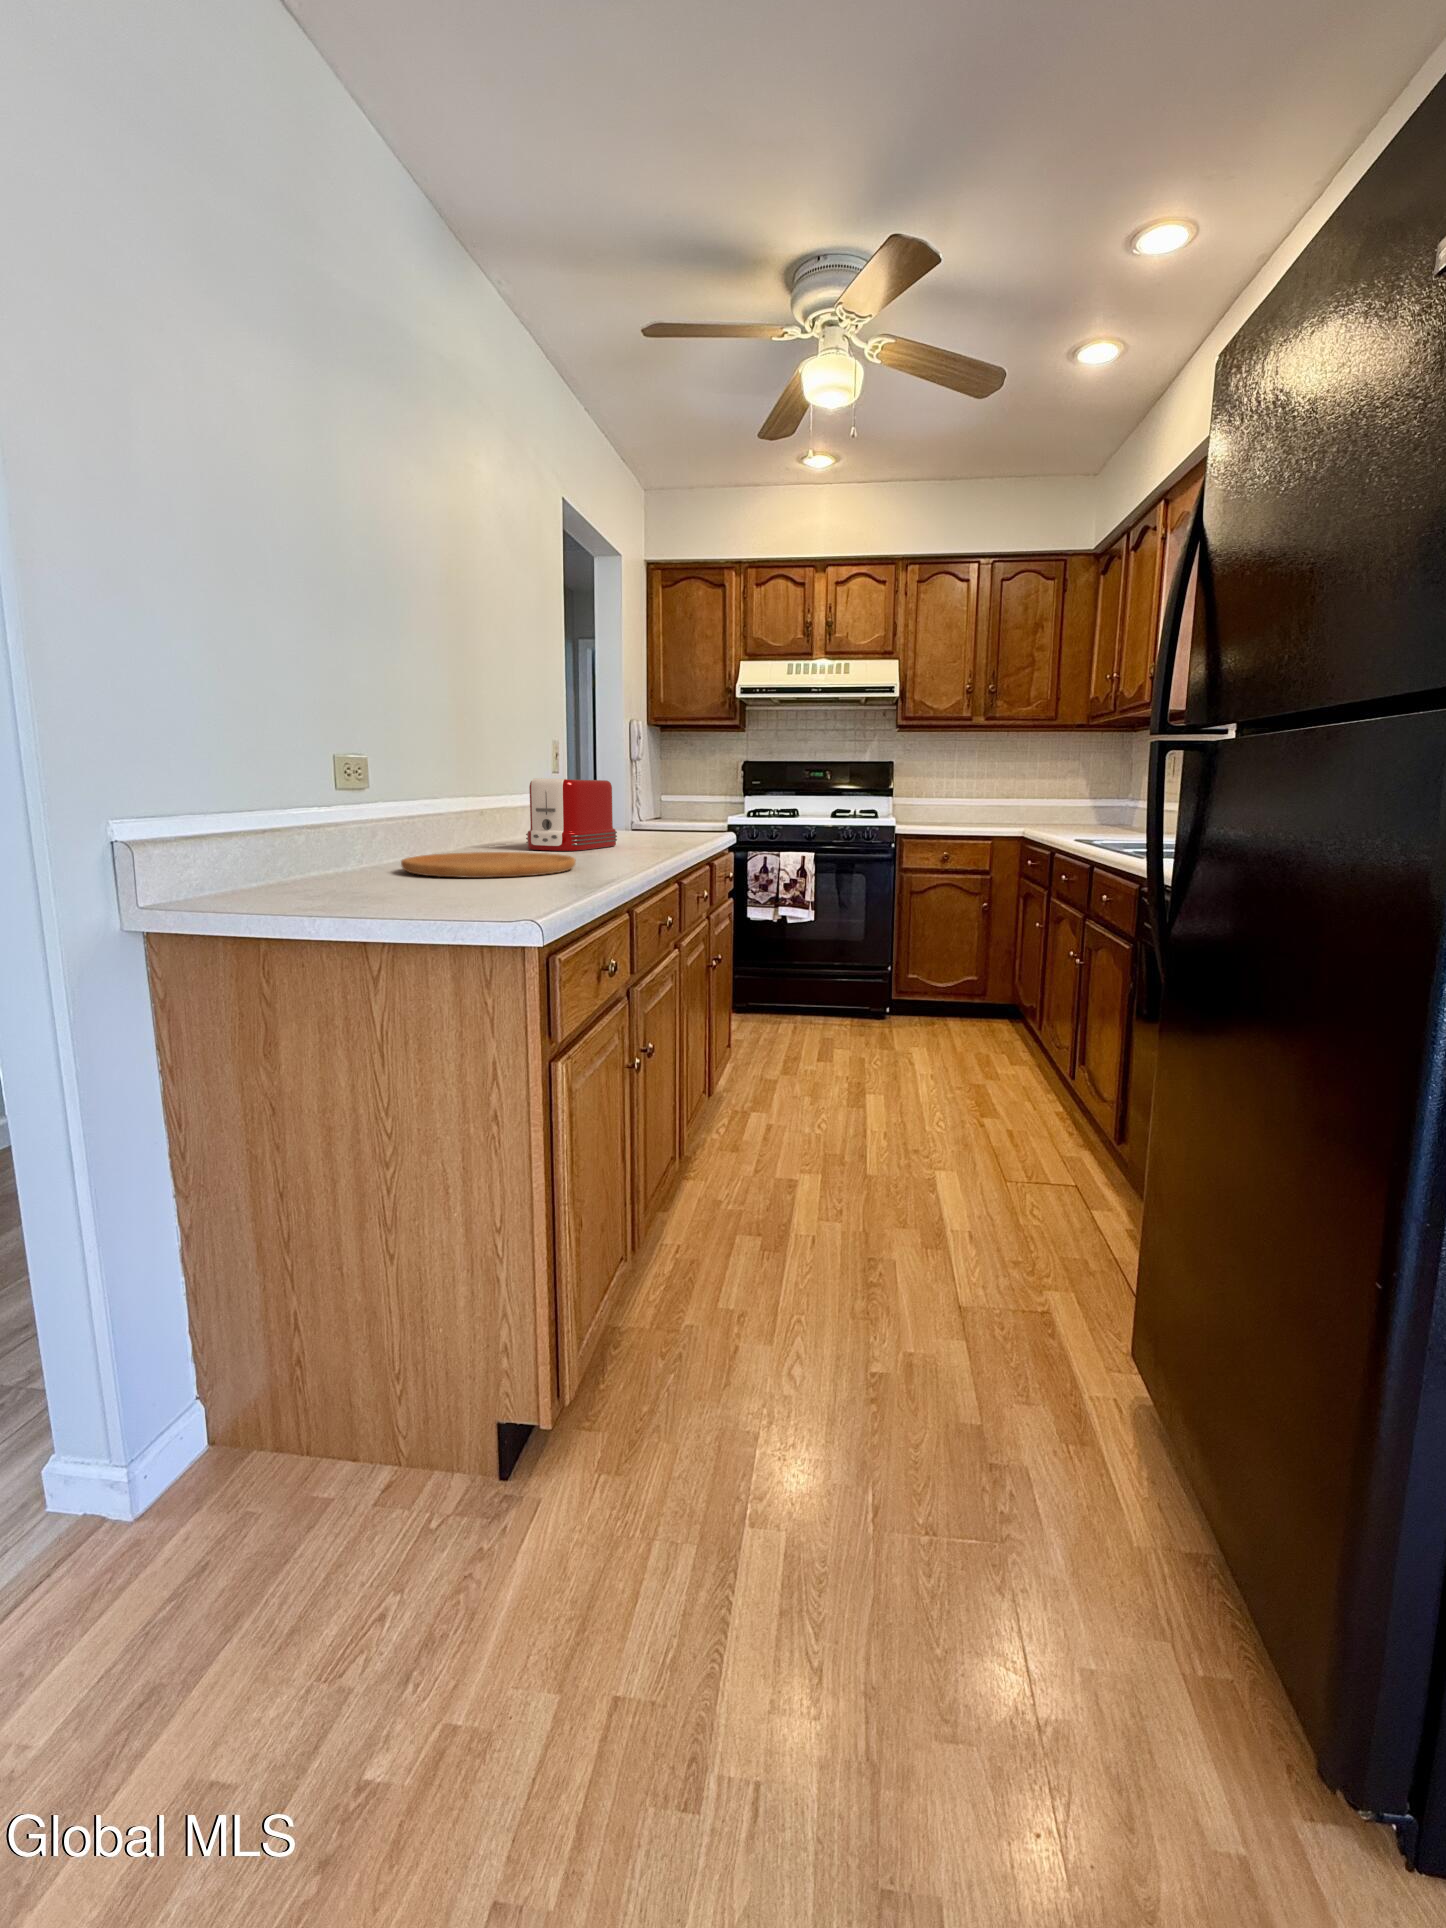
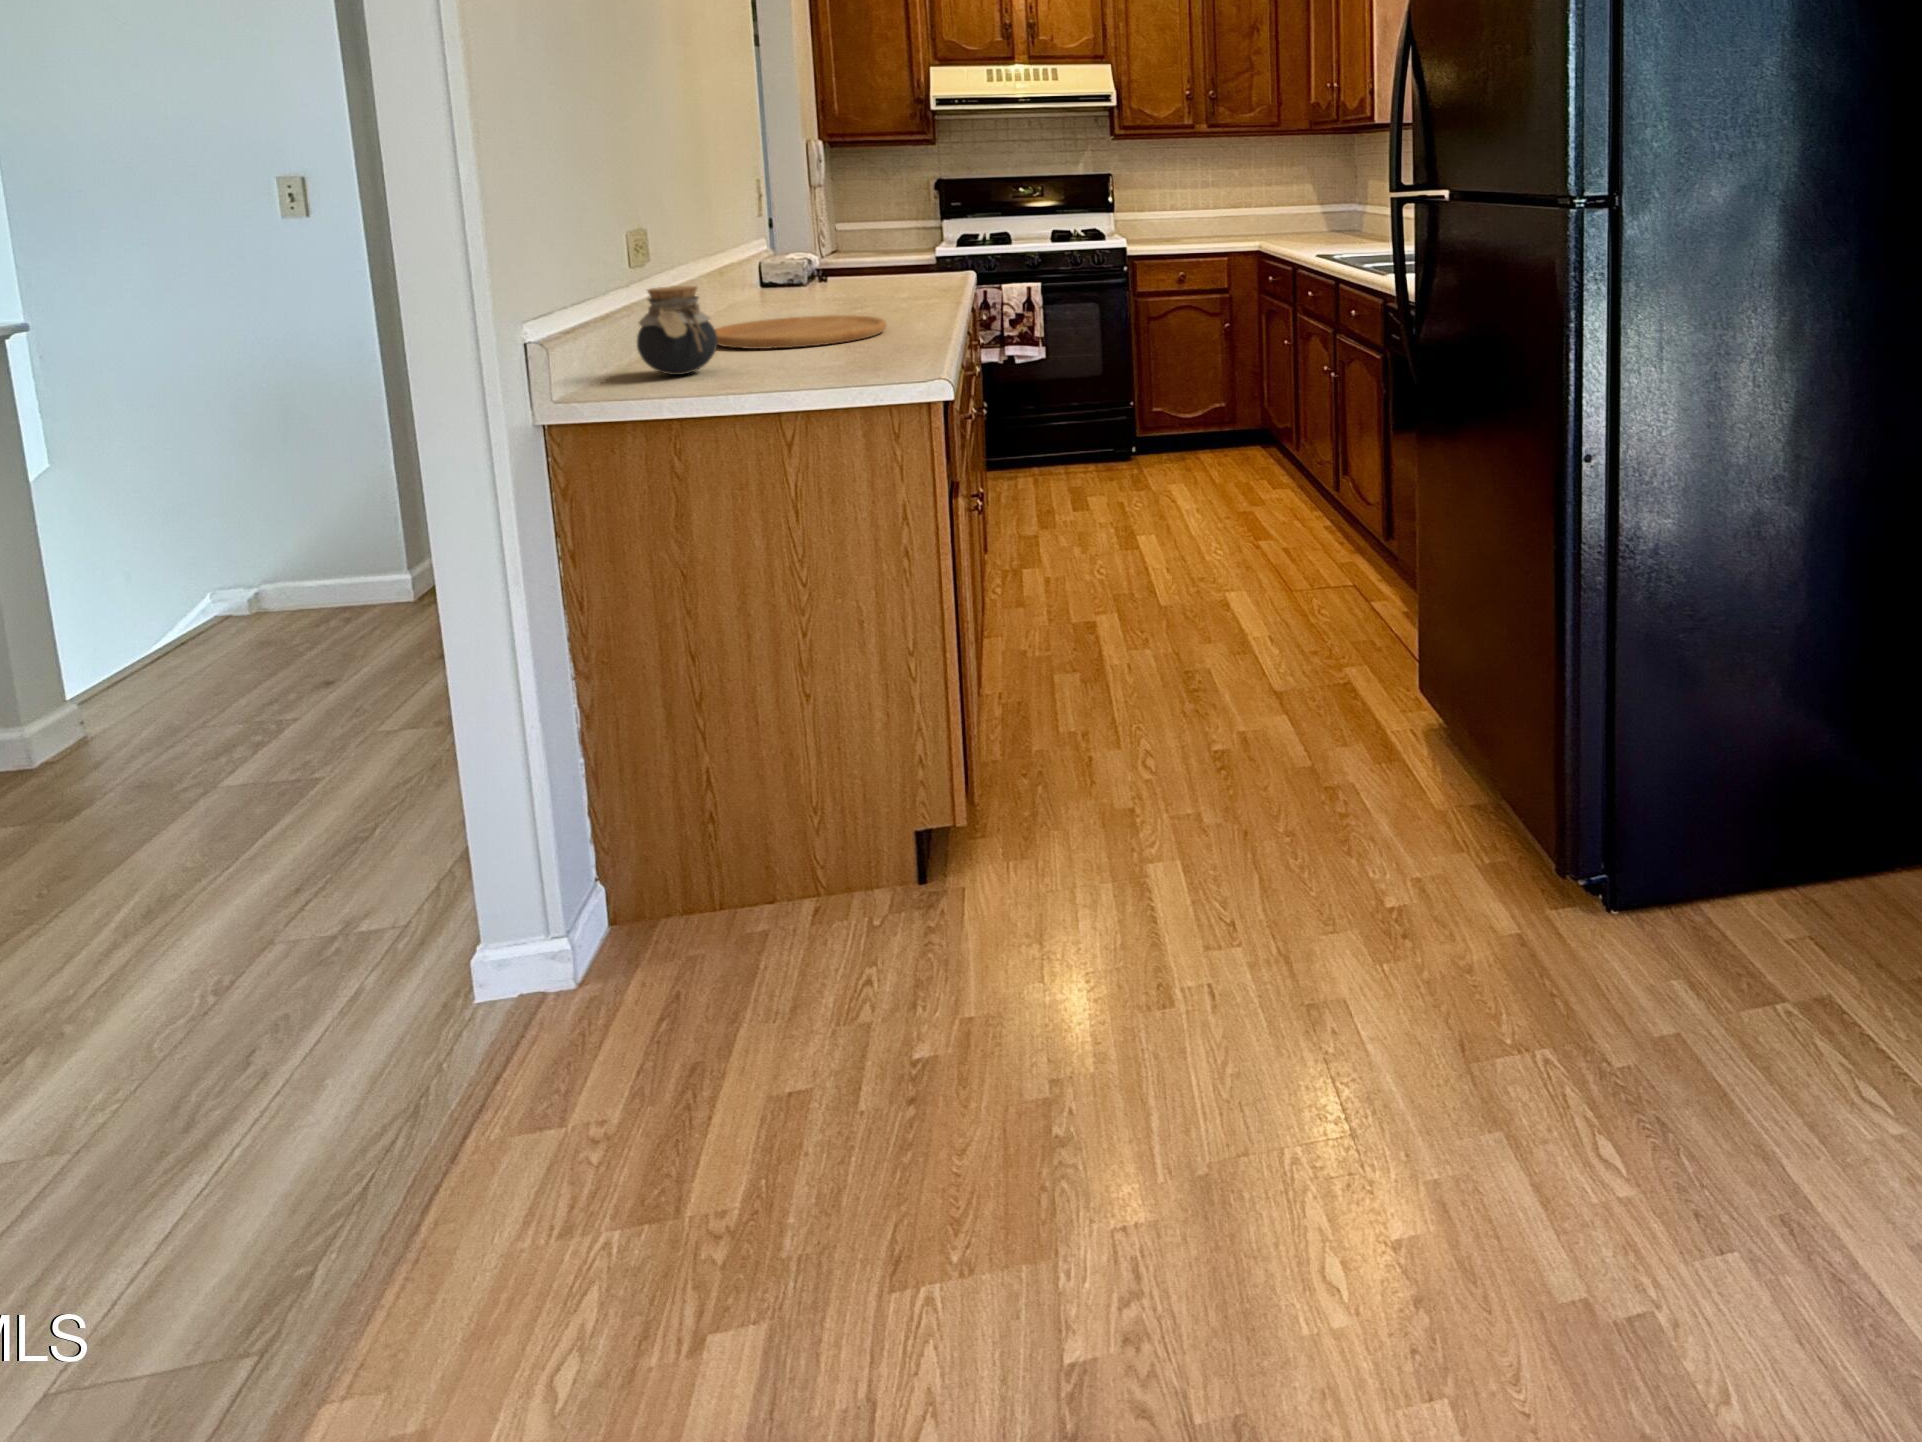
toaster: present [526,778,617,851] -> none [769,228,863,310]
jar: none [257,798,345,892] -> present [637,286,718,375]

